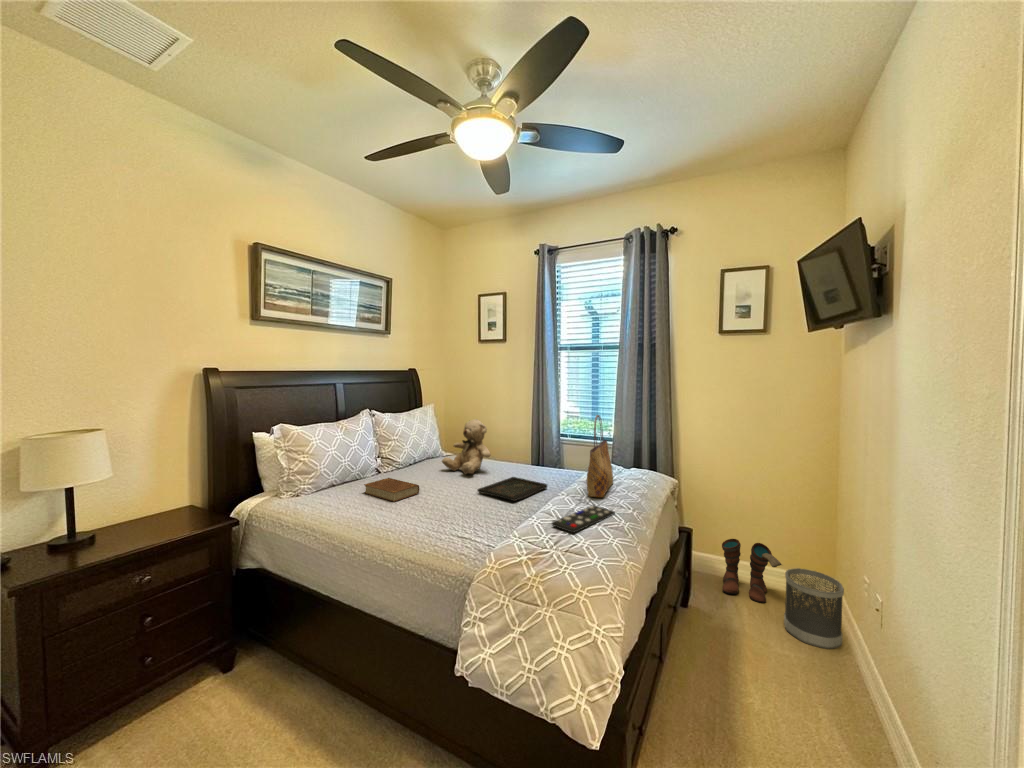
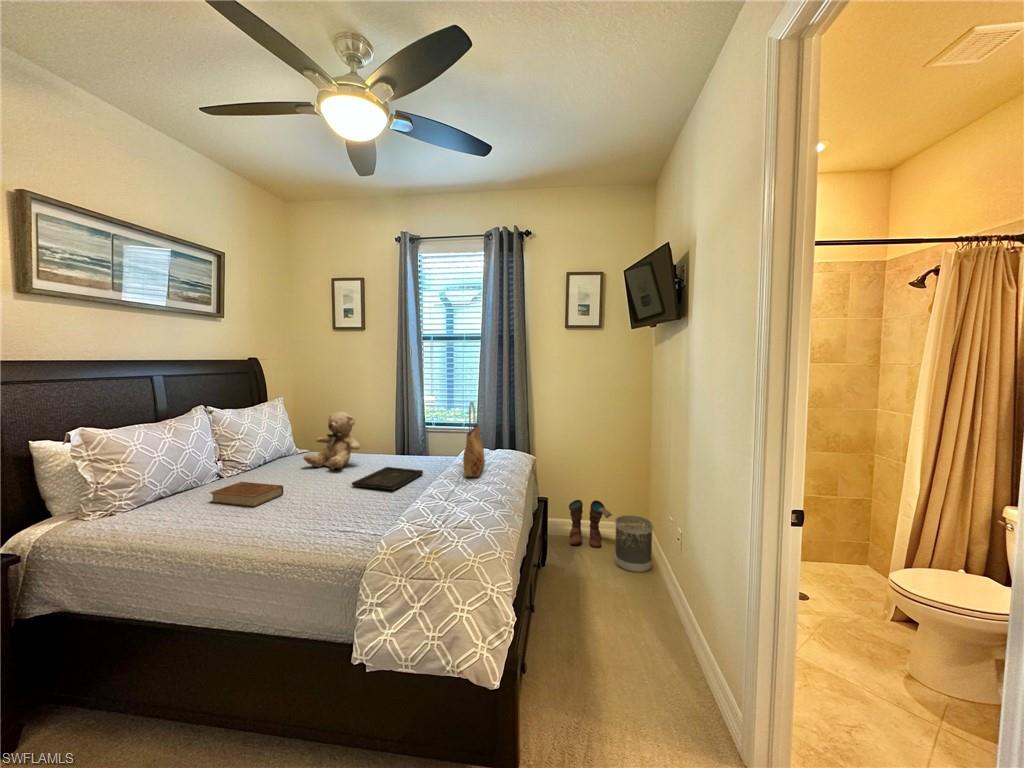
remote control: present [552,505,615,533] -> none [437,484,492,511]

